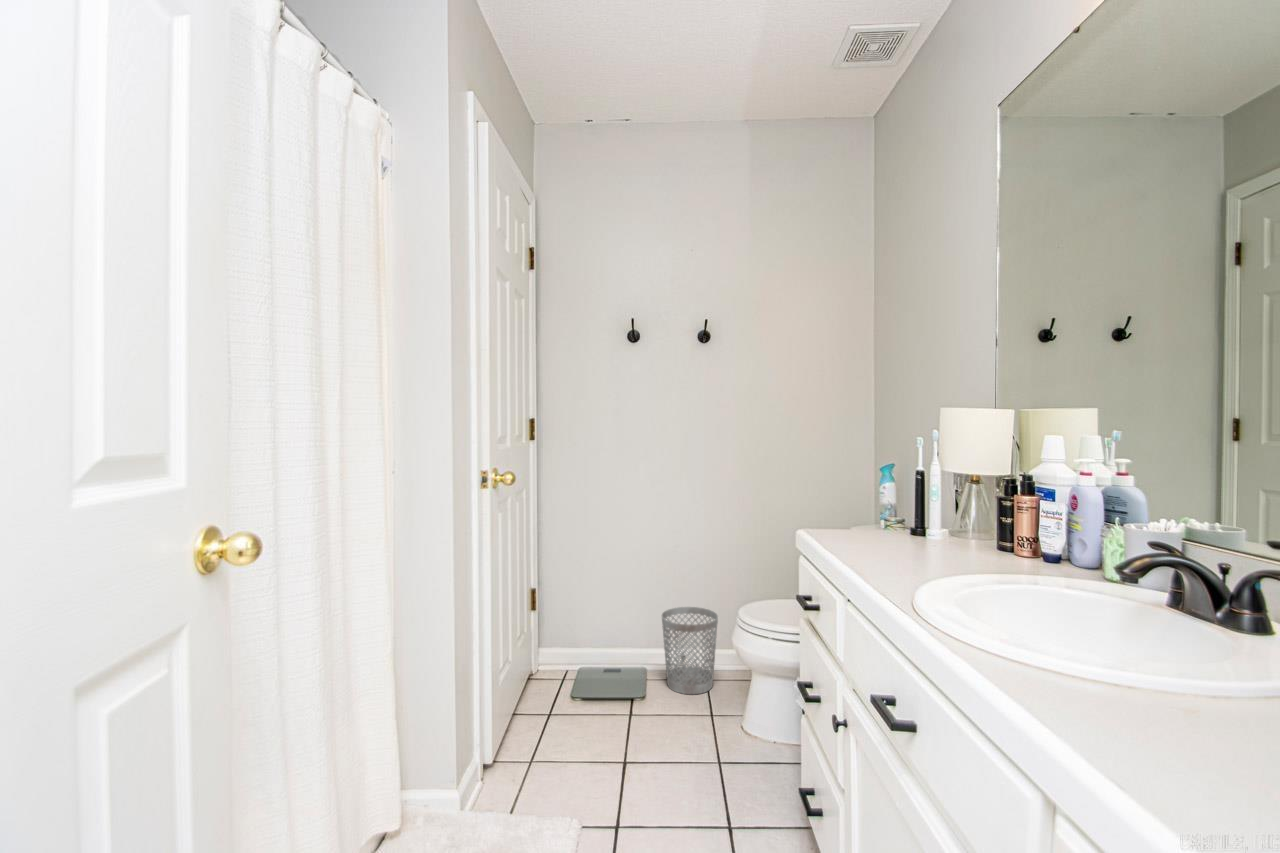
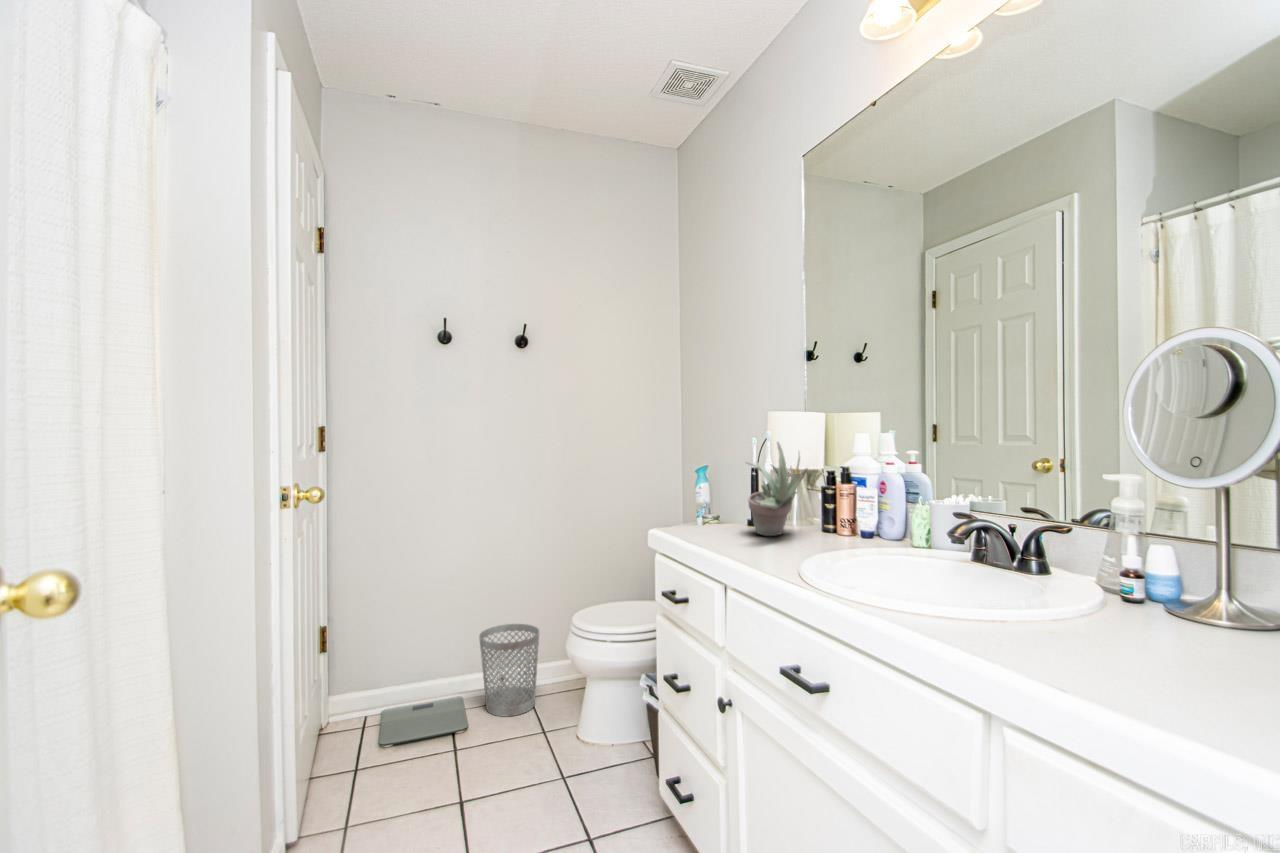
succulent plant: none [897,443,974,549] -> present [746,442,808,536]

